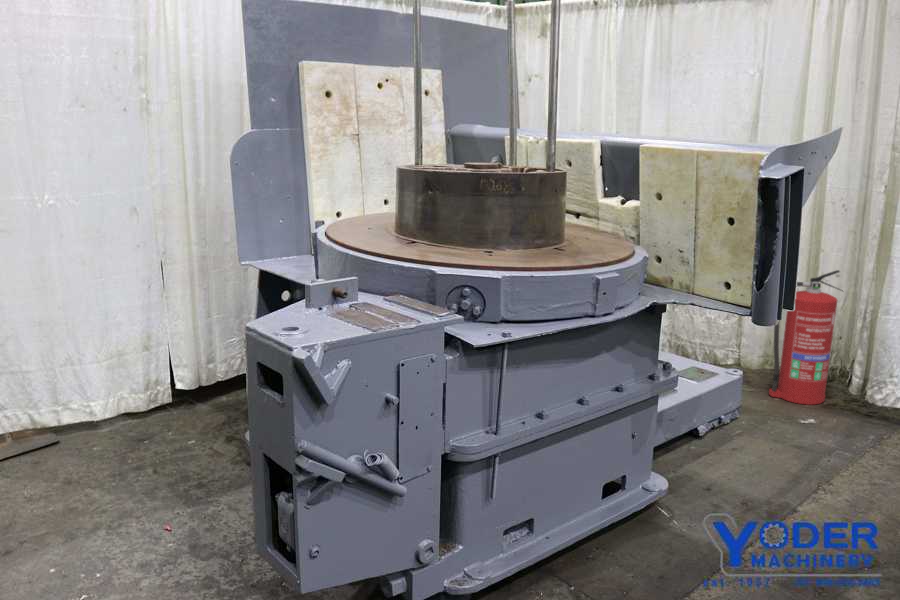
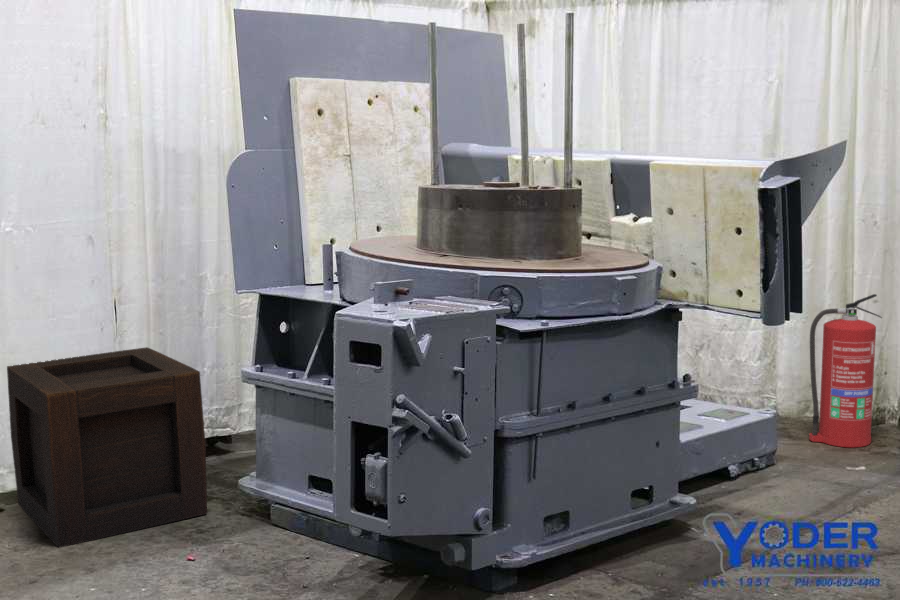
wooden crate: none [59,302,230,486] -> present [7,347,207,547]

